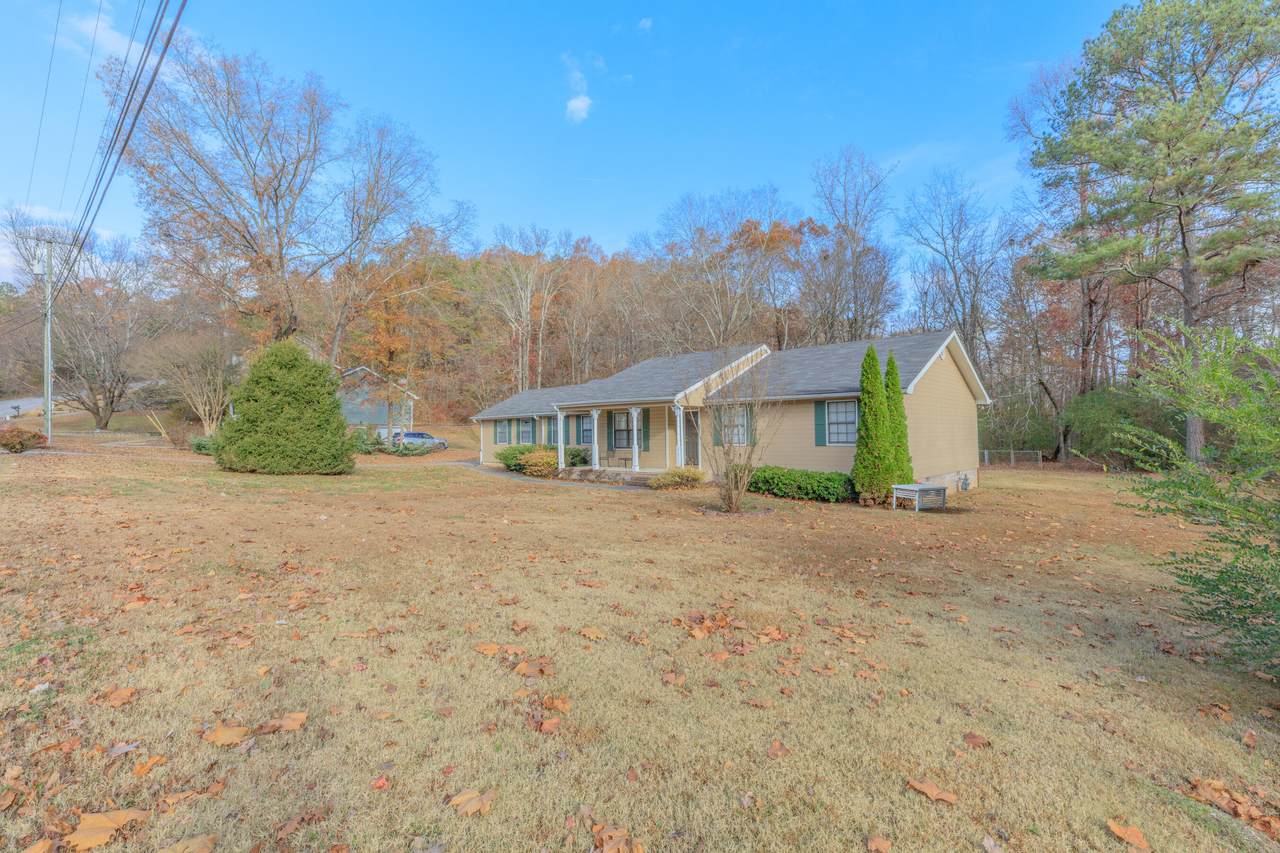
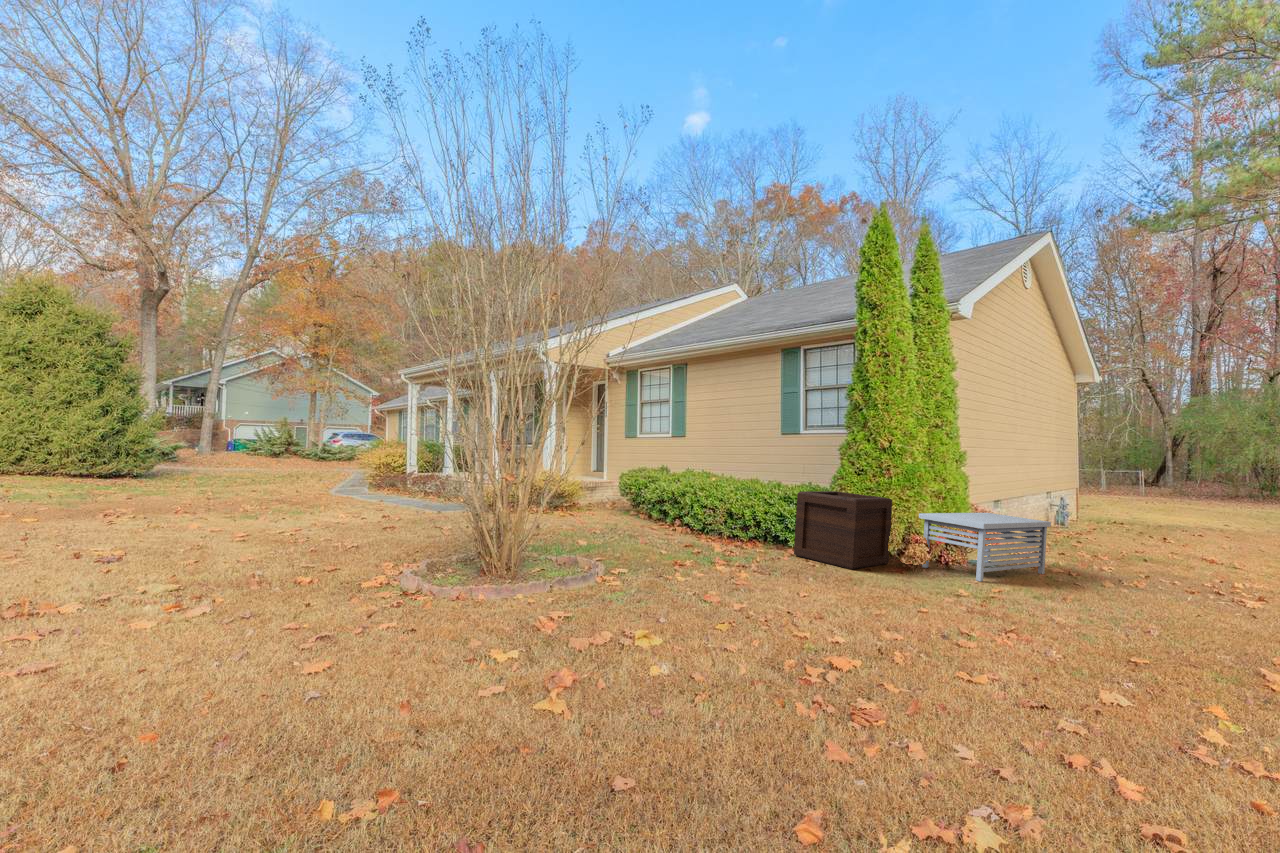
wooden crate: none [838,476,880,509] -> present [794,491,892,569]

